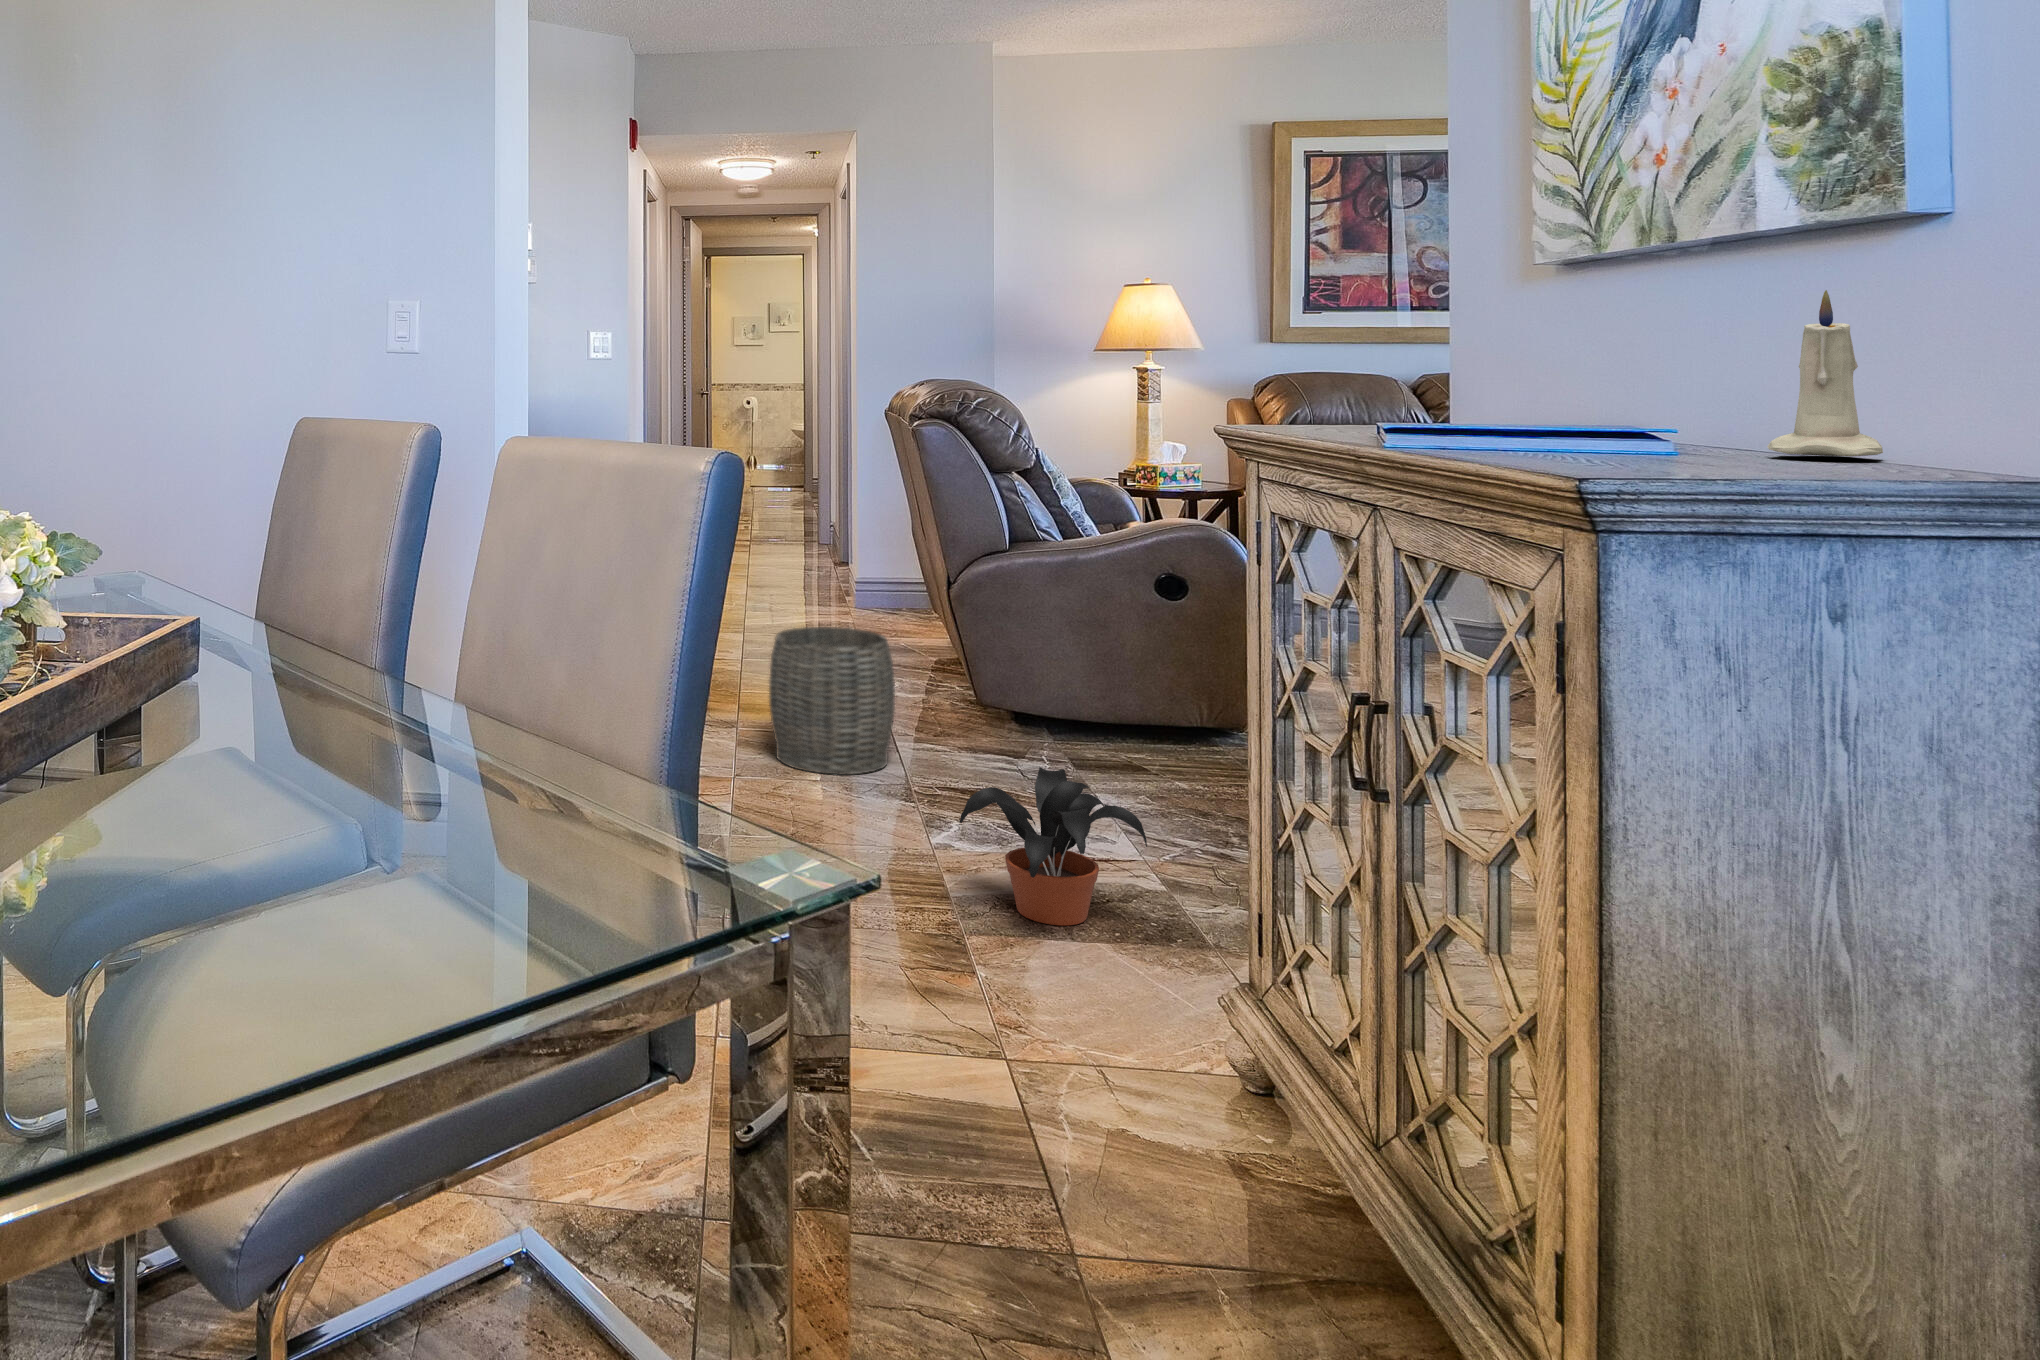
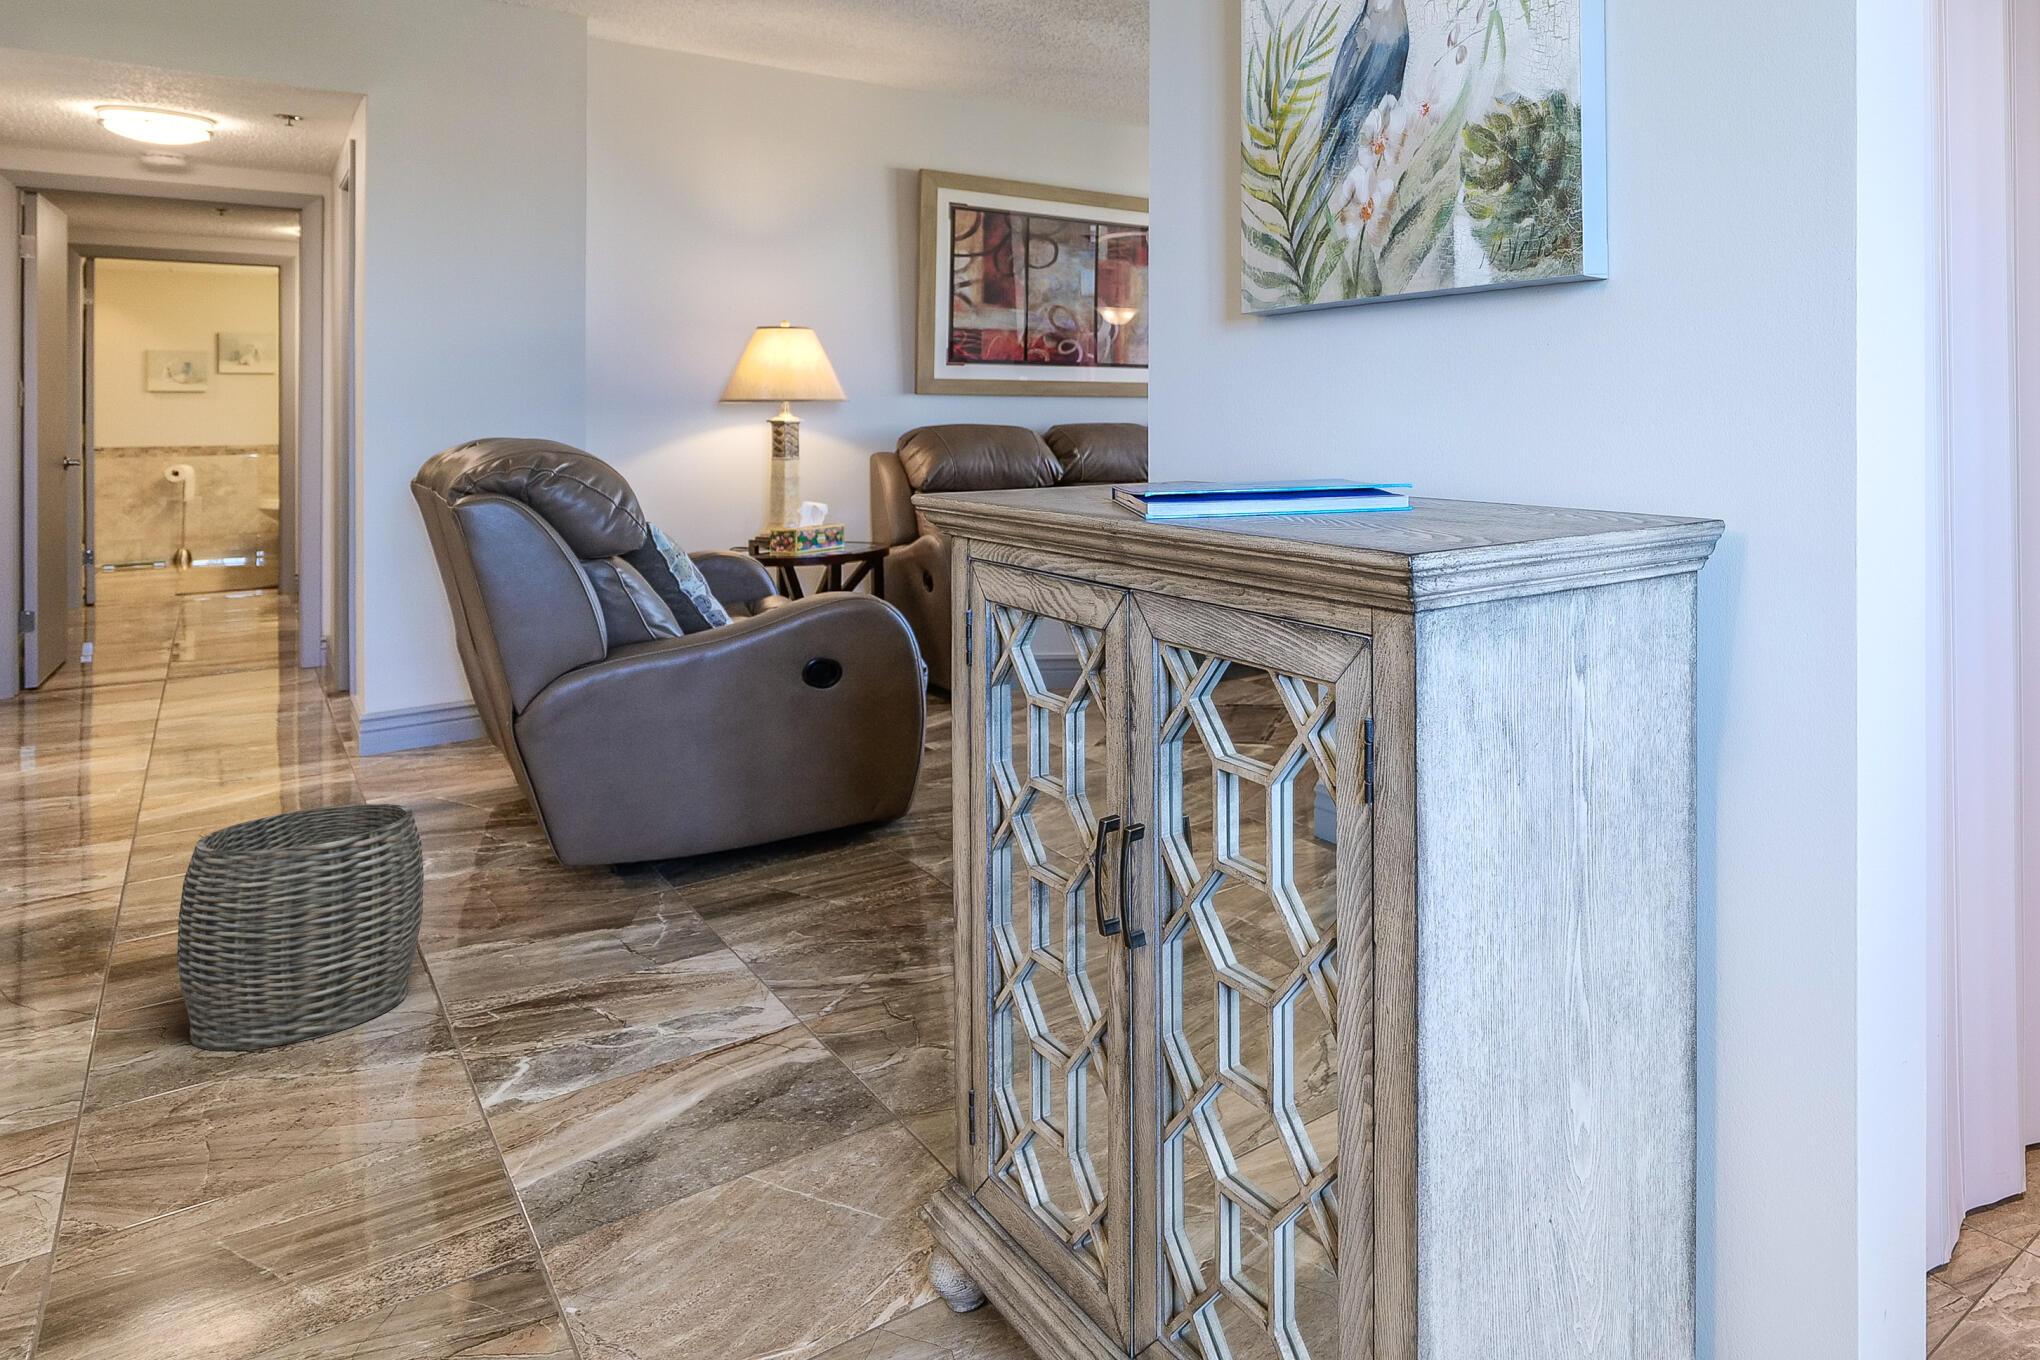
candle: present [1767,290,1883,456] -> none [1502,343,1585,507]
potted plant: present [960,767,1147,925] -> none [529,953,807,1184]

